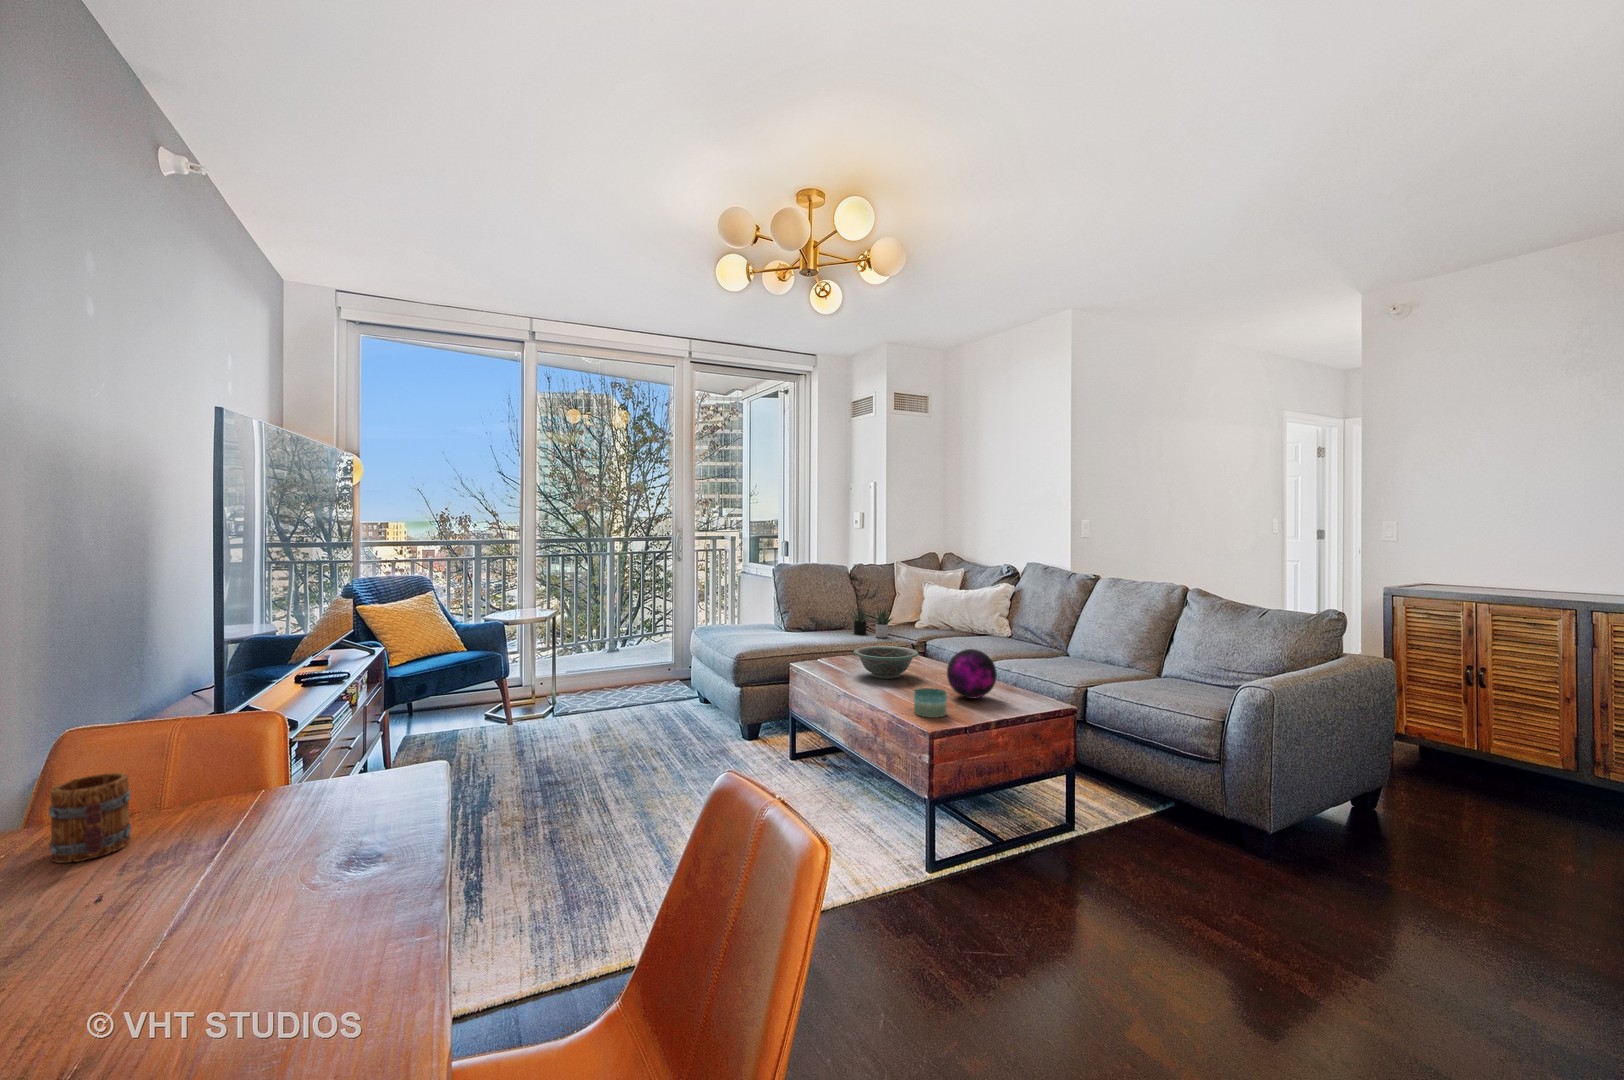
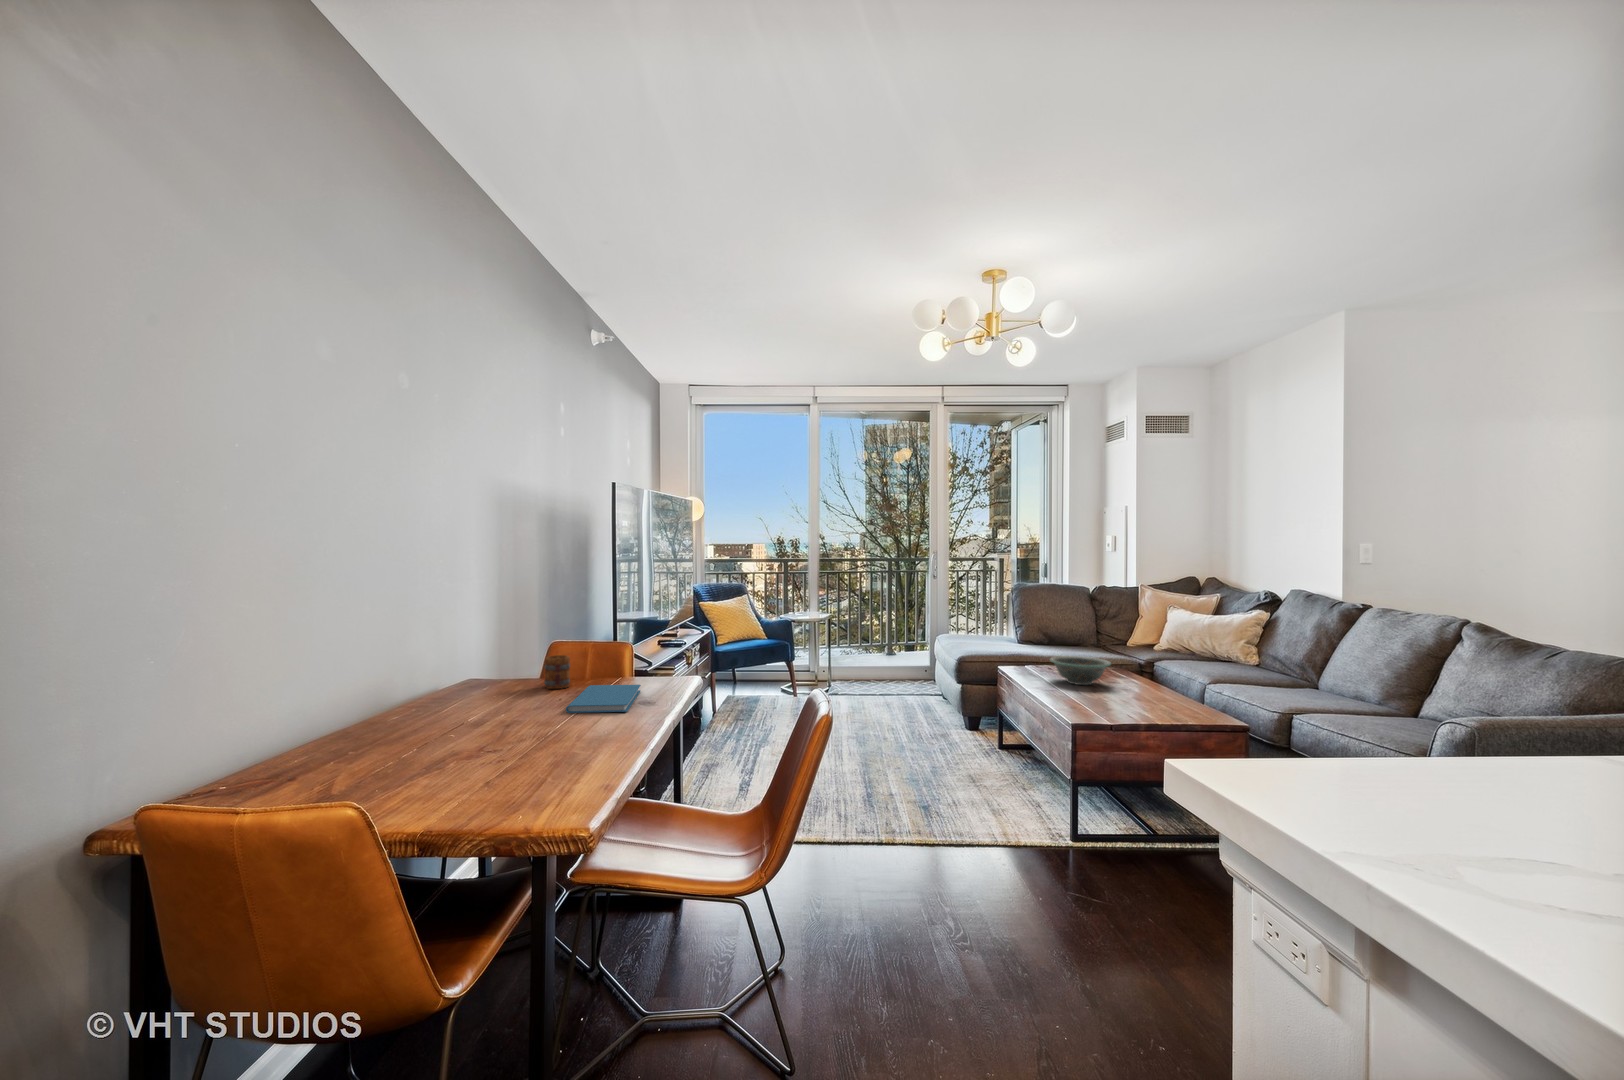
succulent plant: present [850,608,892,638] -> none [1082,624,1126,655]
decorative orb: present [947,649,997,699] -> none [1121,661,1171,706]
candle: present [914,688,947,718] -> none [1075,690,1105,715]
book: none [133,811,329,948] -> present [566,685,641,713]

